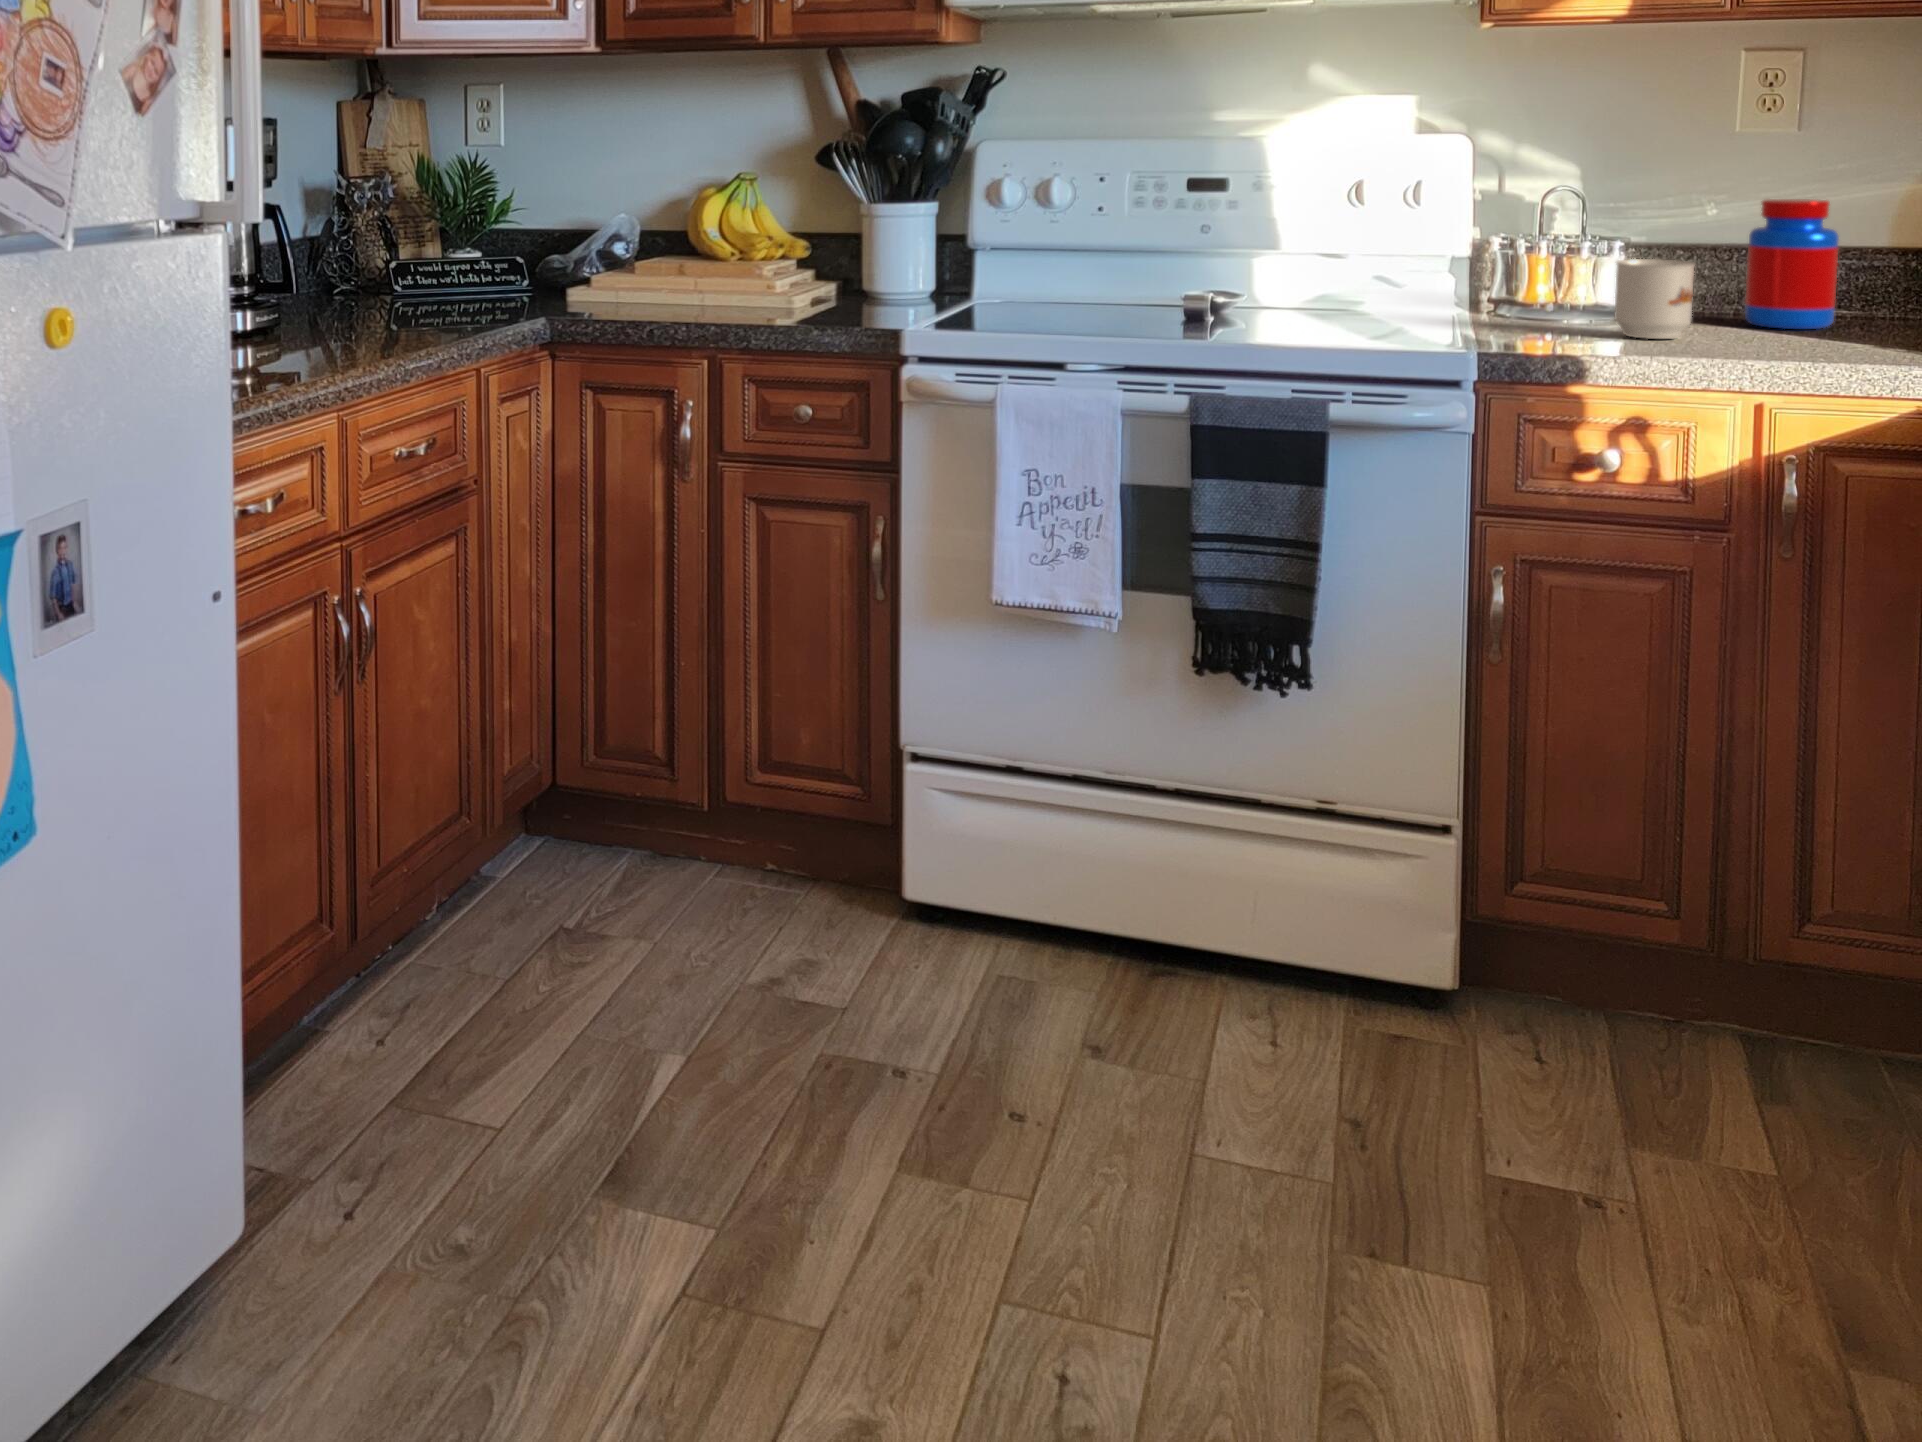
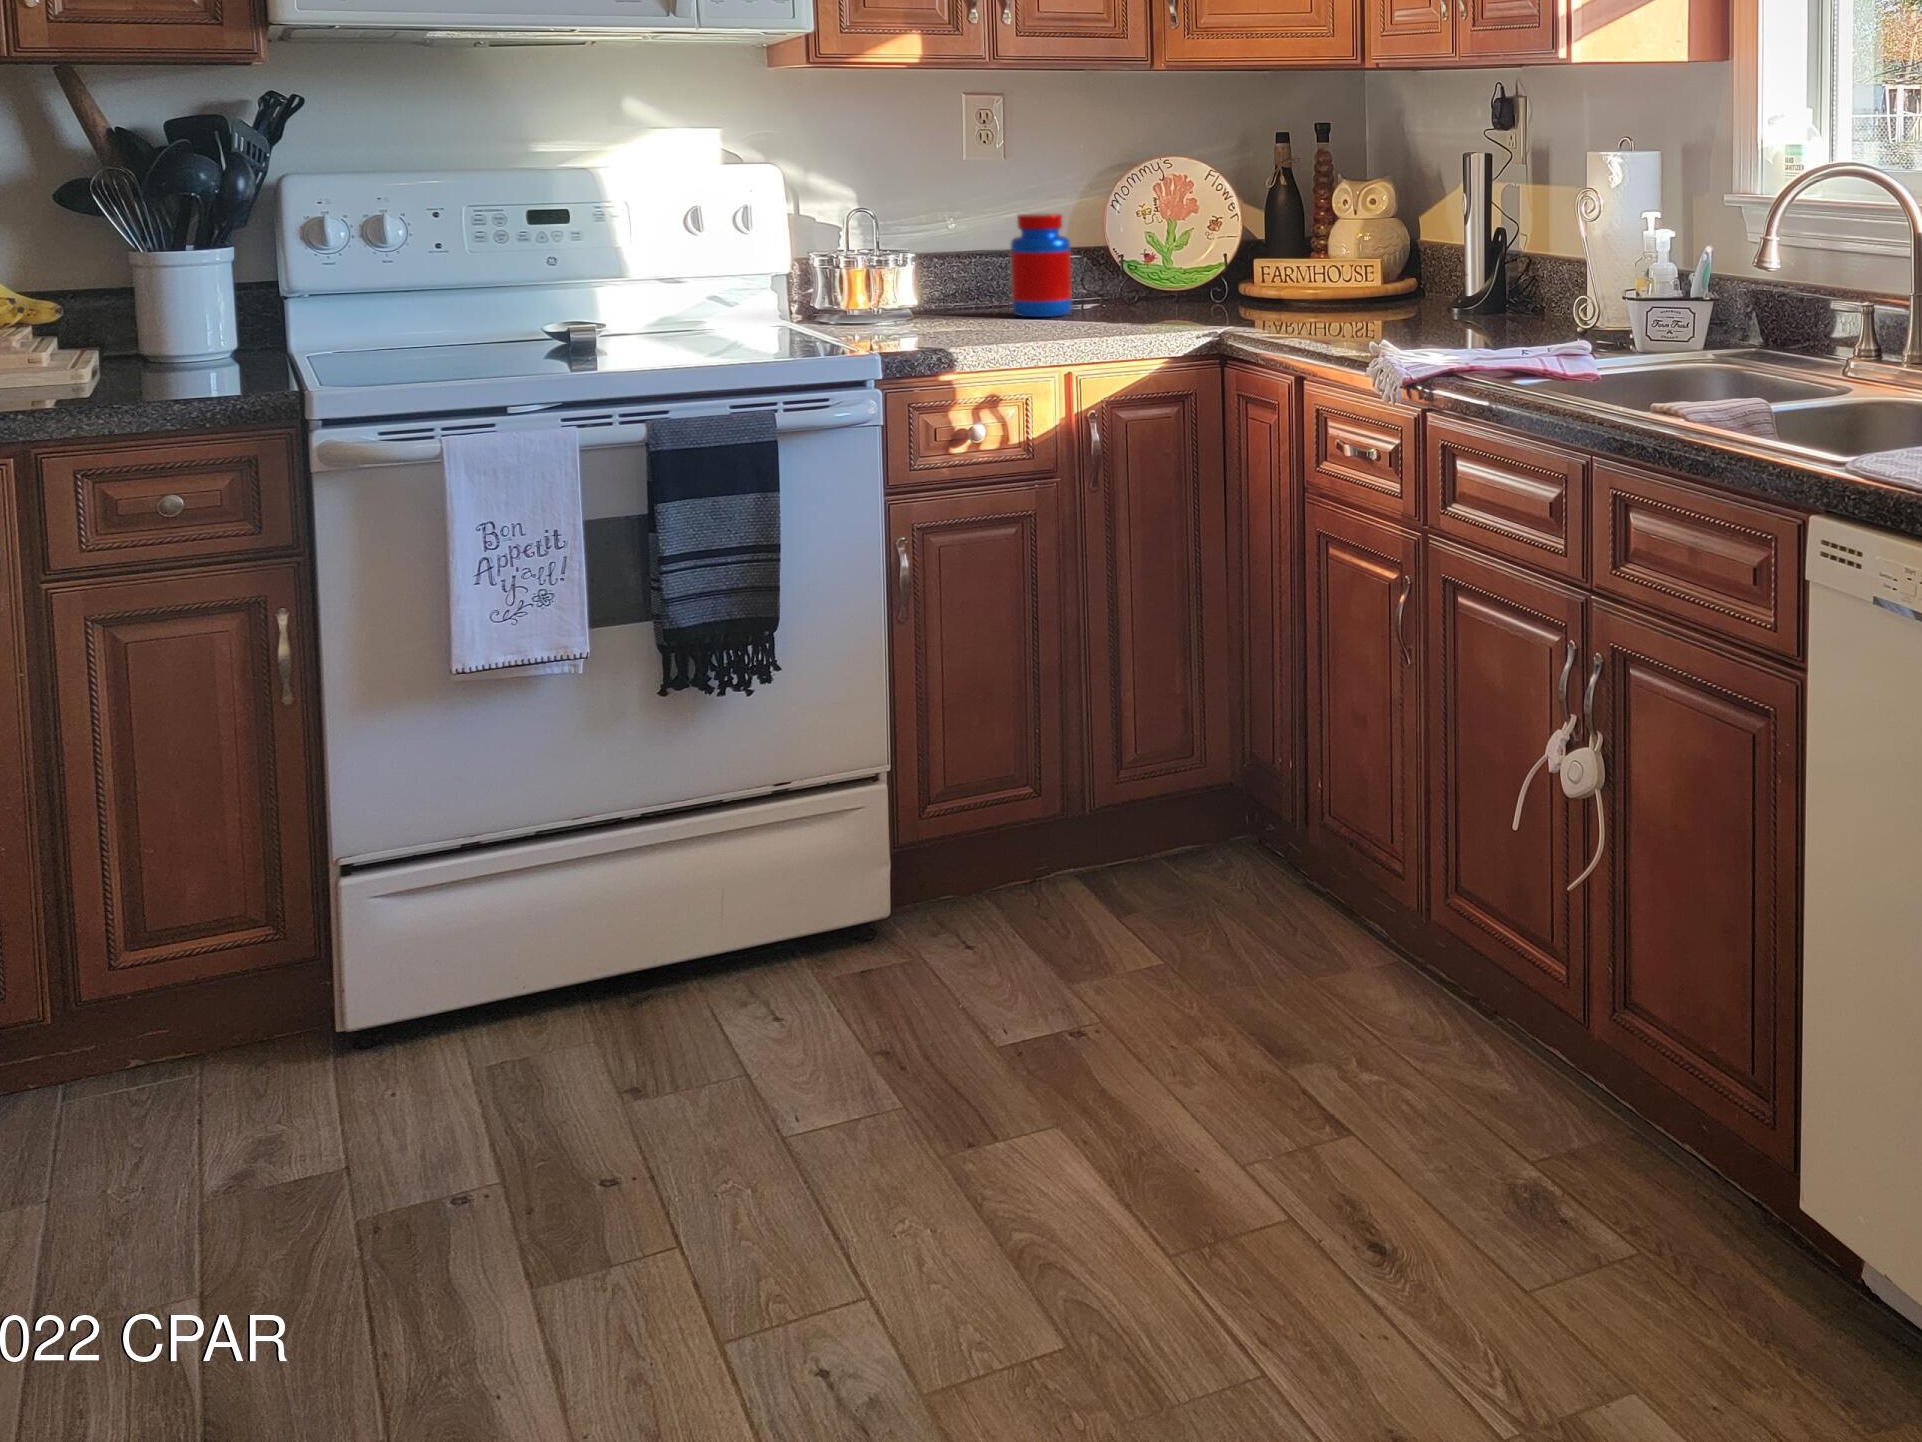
mug: present [1614,259,1695,339] -> none [940,266,1000,332]

